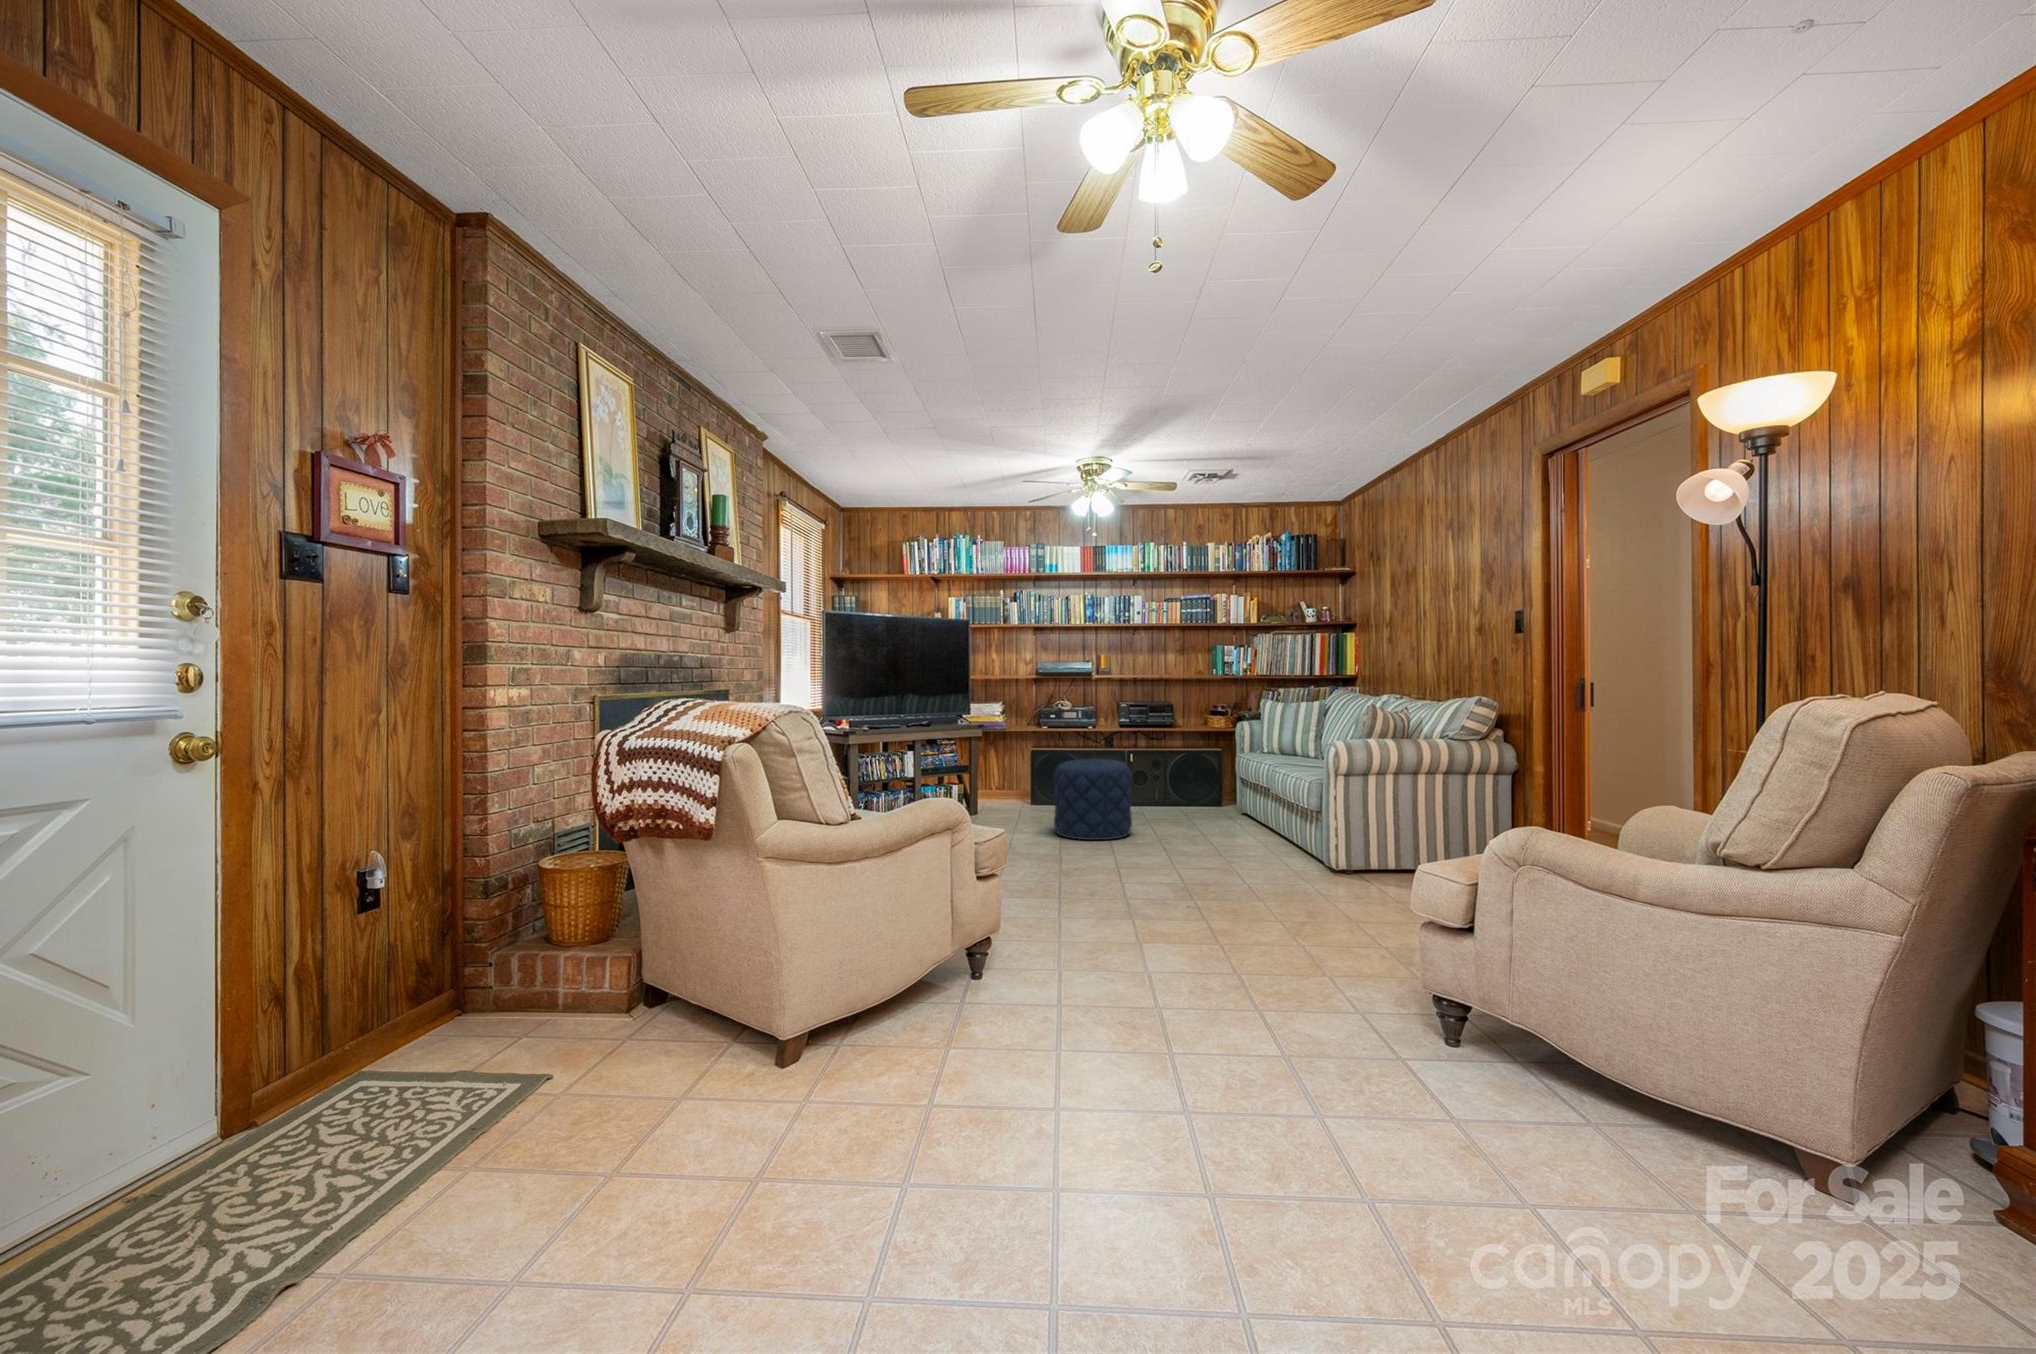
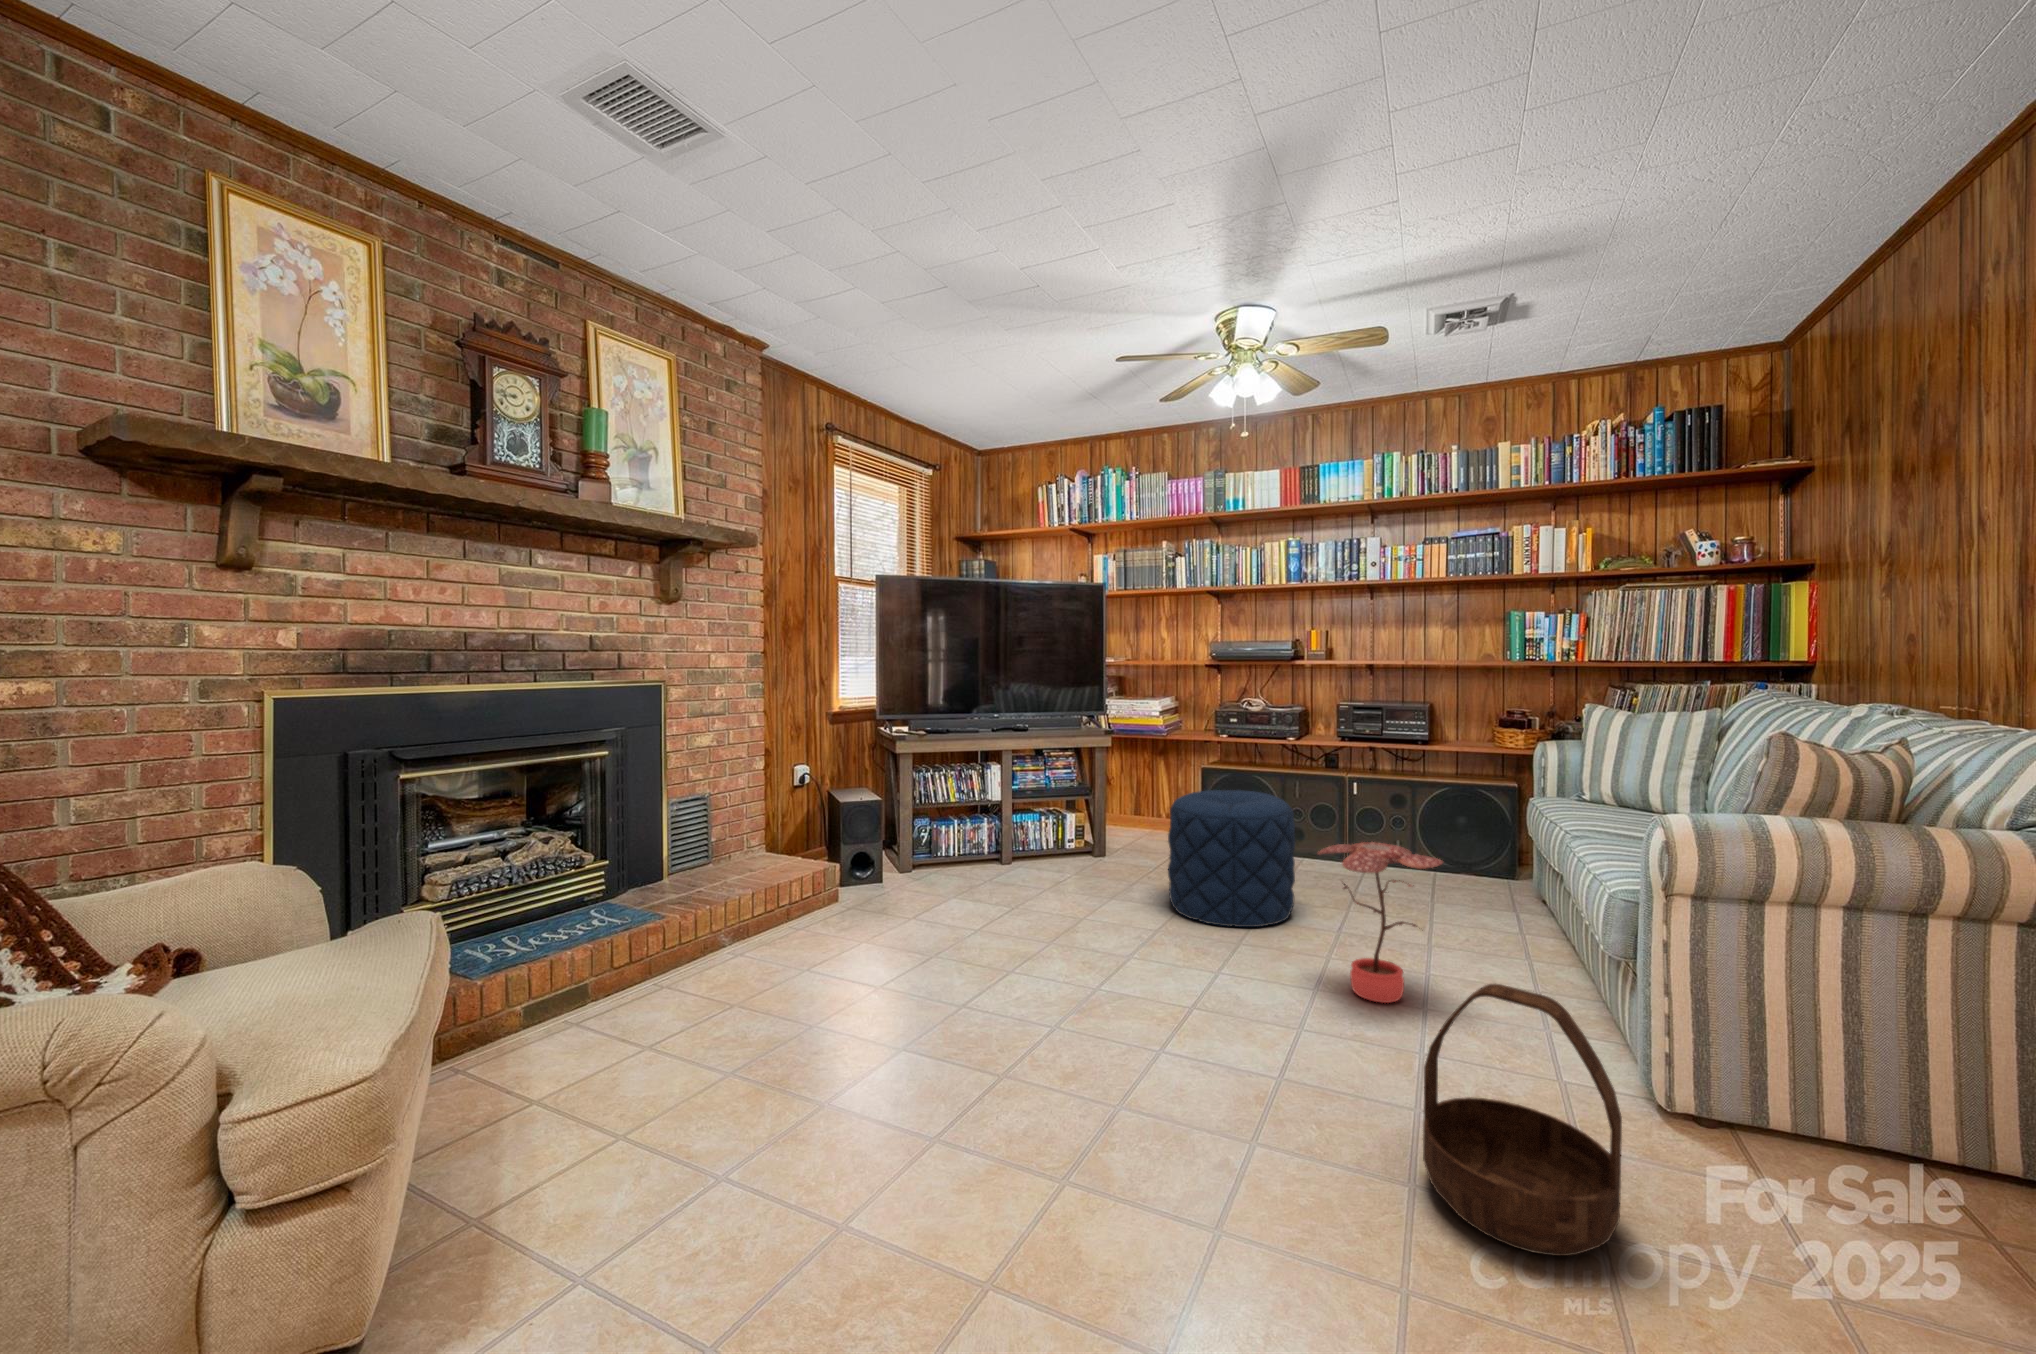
potted plant: none [1170,774,1235,857] -> present [1318,842,1443,1003]
basket: none [1269,809,1342,907] -> present [1423,984,1622,1256]

